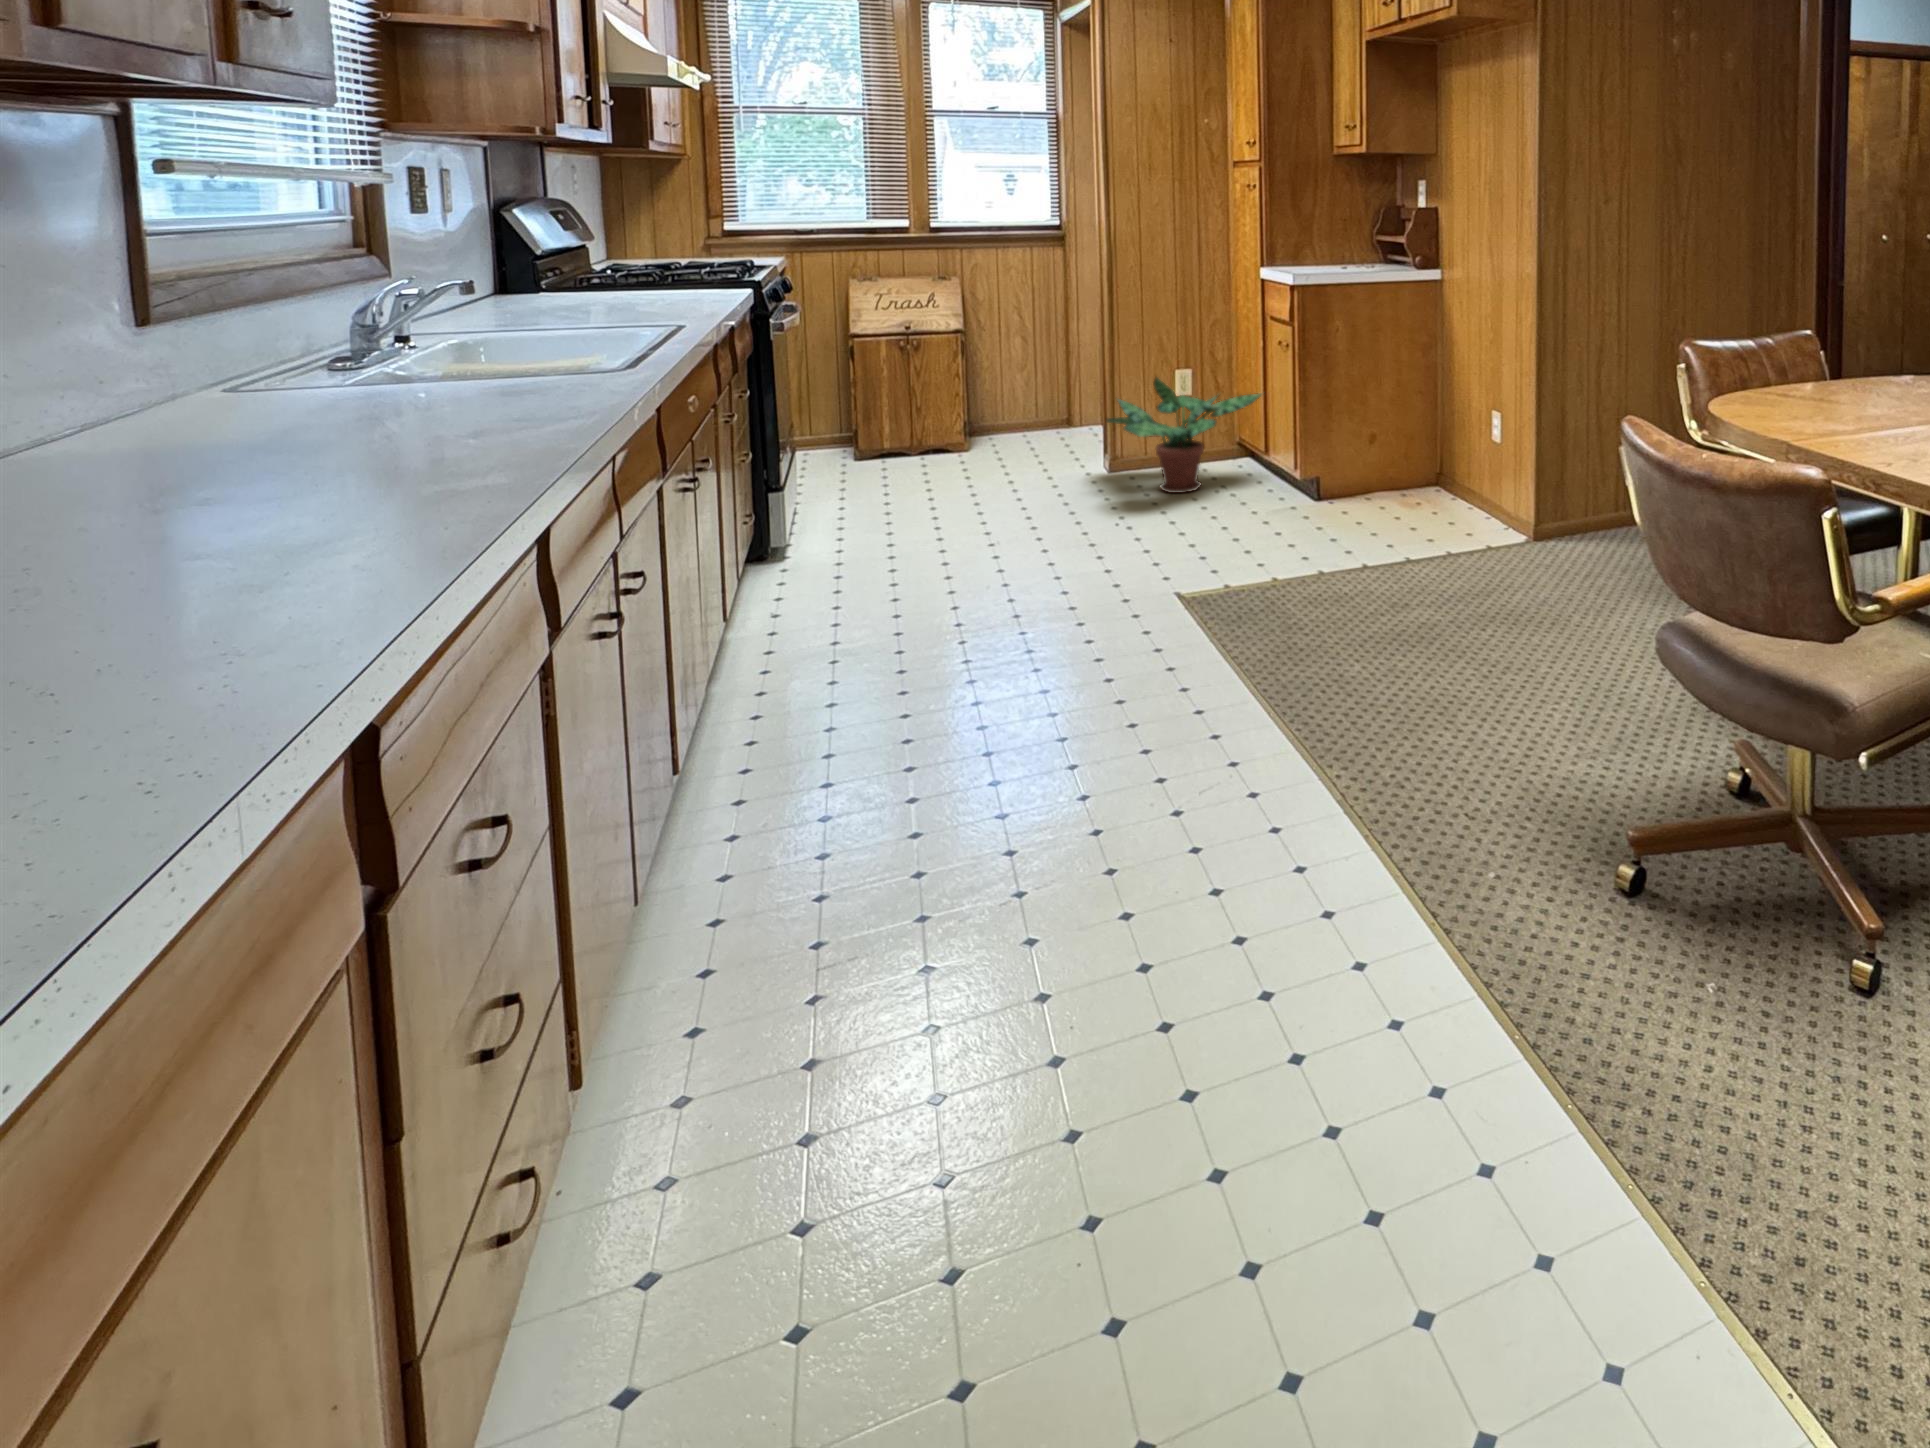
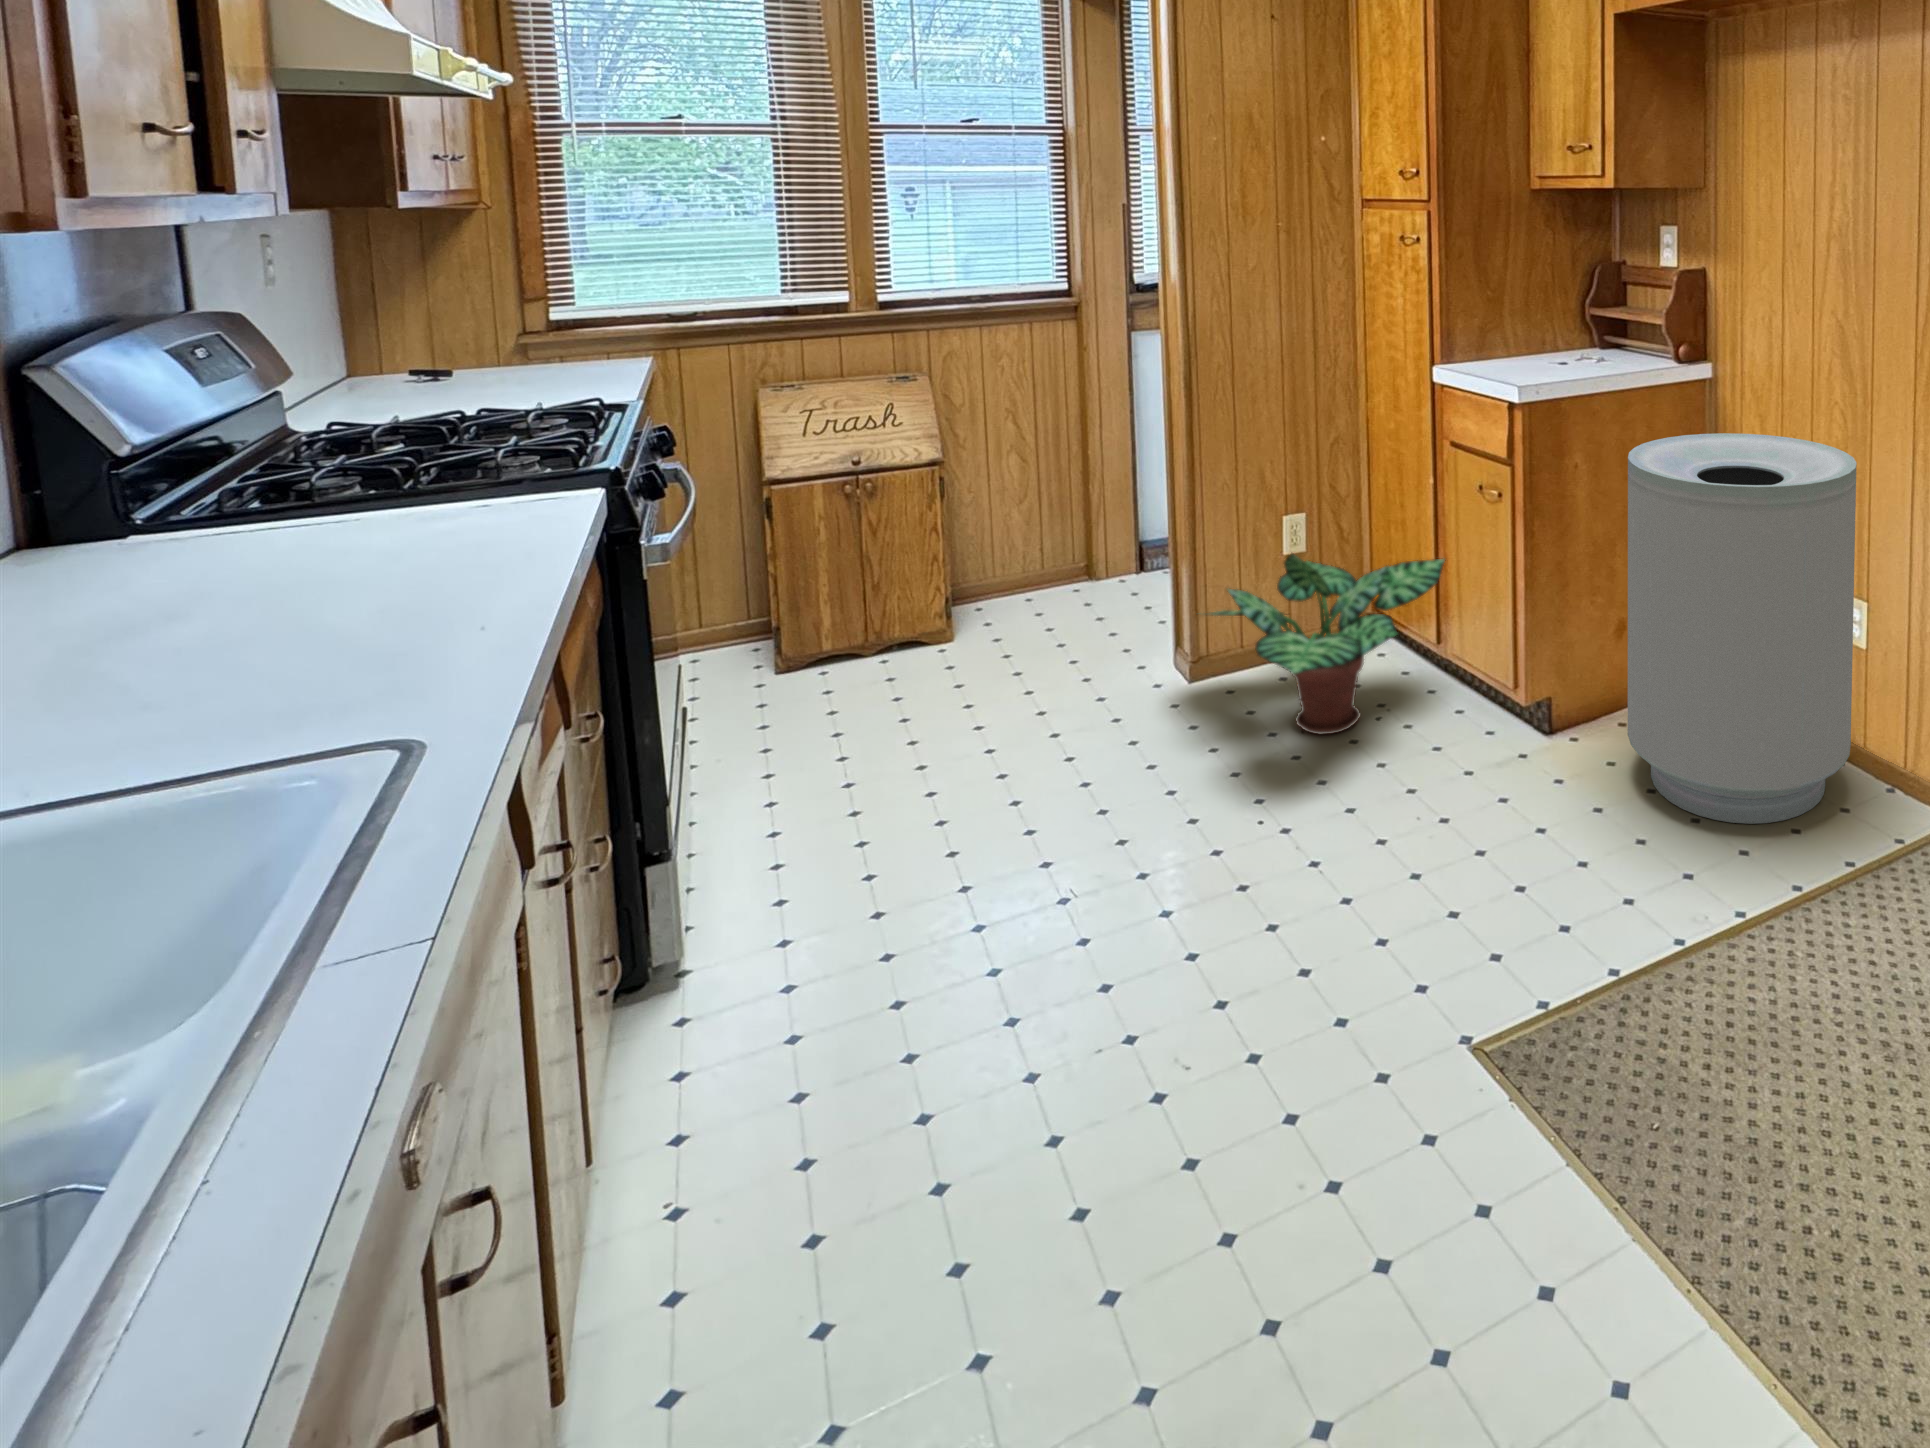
trash can: none [1340,308,1479,532] -> present [1628,433,1857,824]

